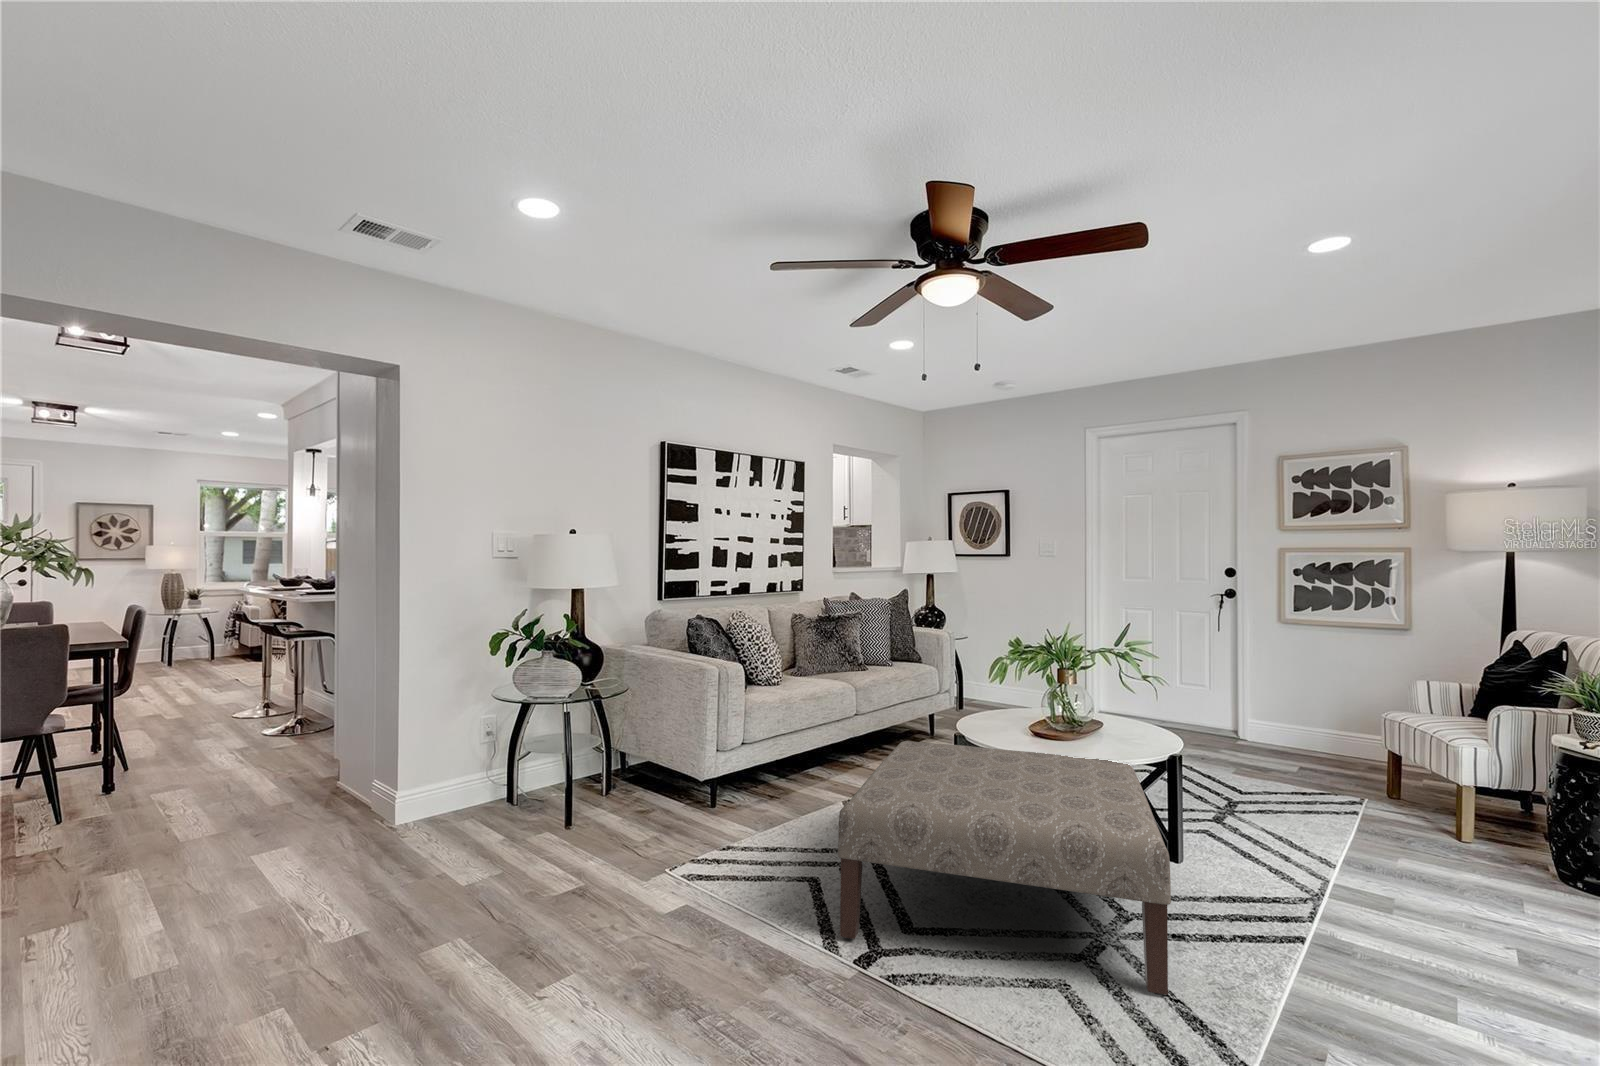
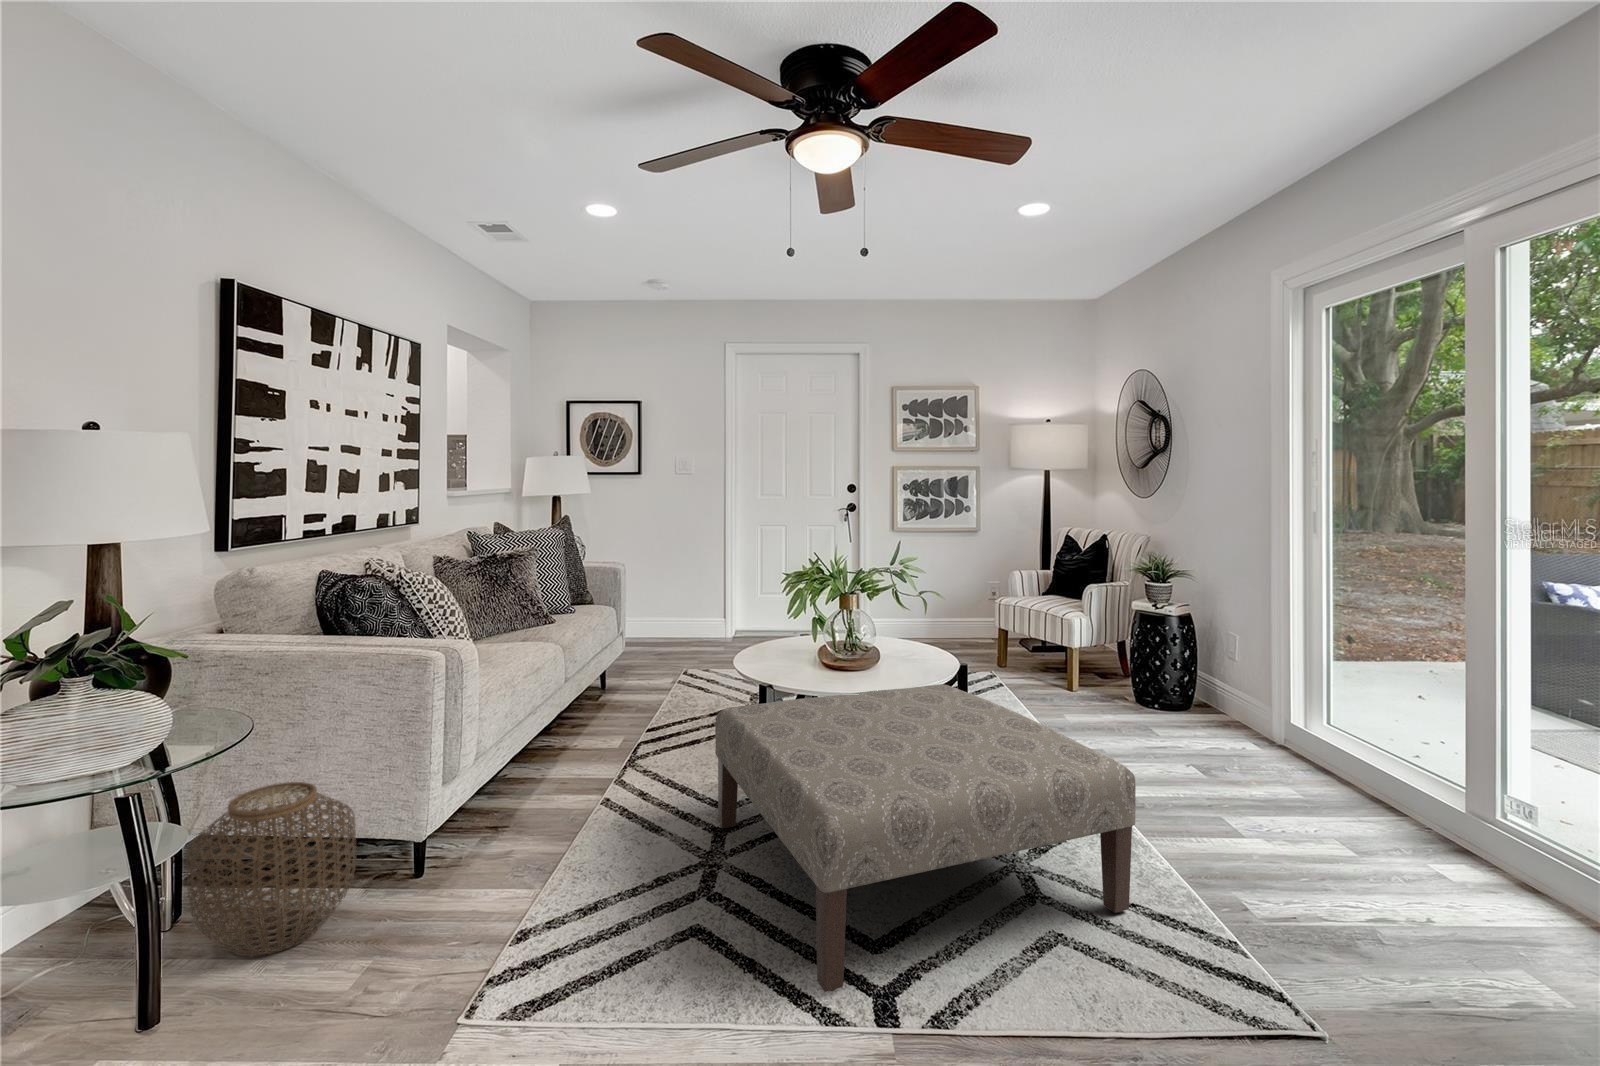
woven basket: none [583,731,663,824] -> present [186,782,356,957]

